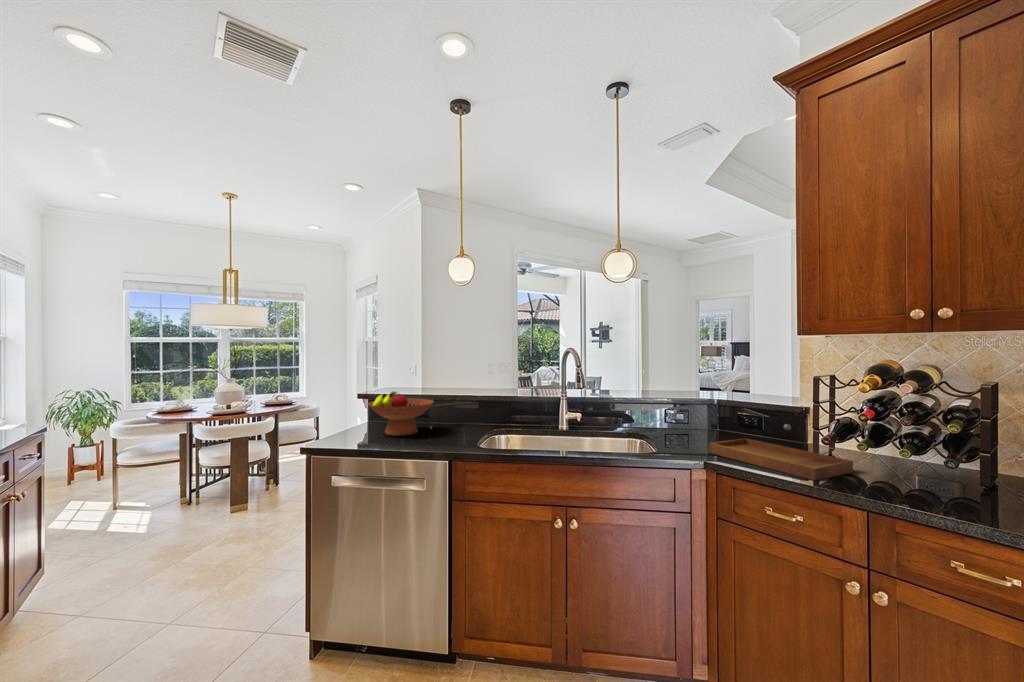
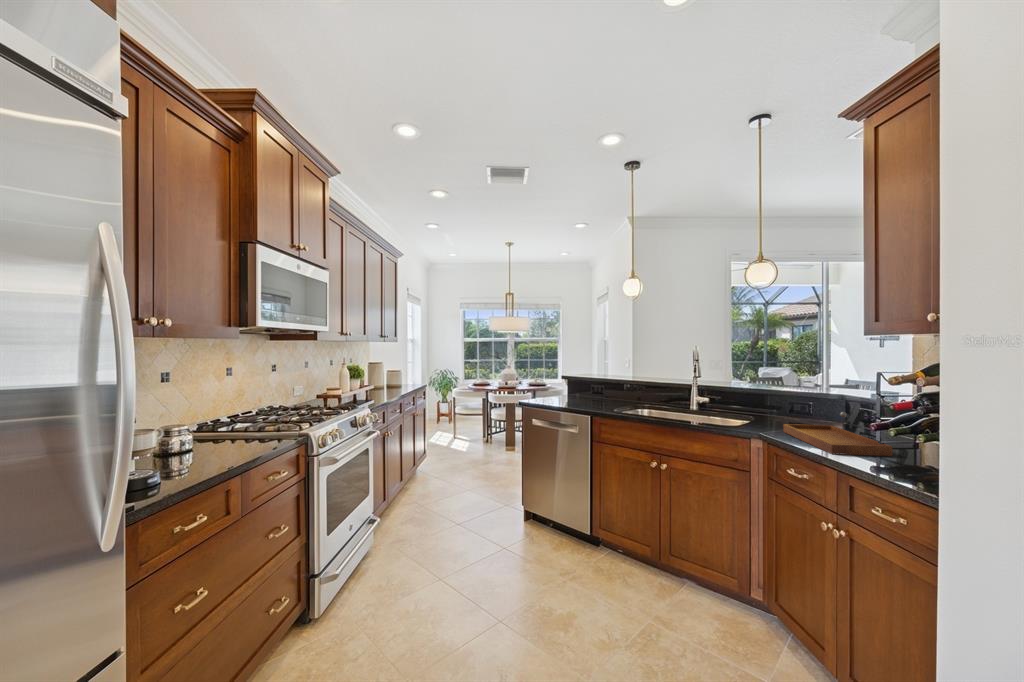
fruit bowl: present [368,391,434,436] -> none [558,374,601,403]

